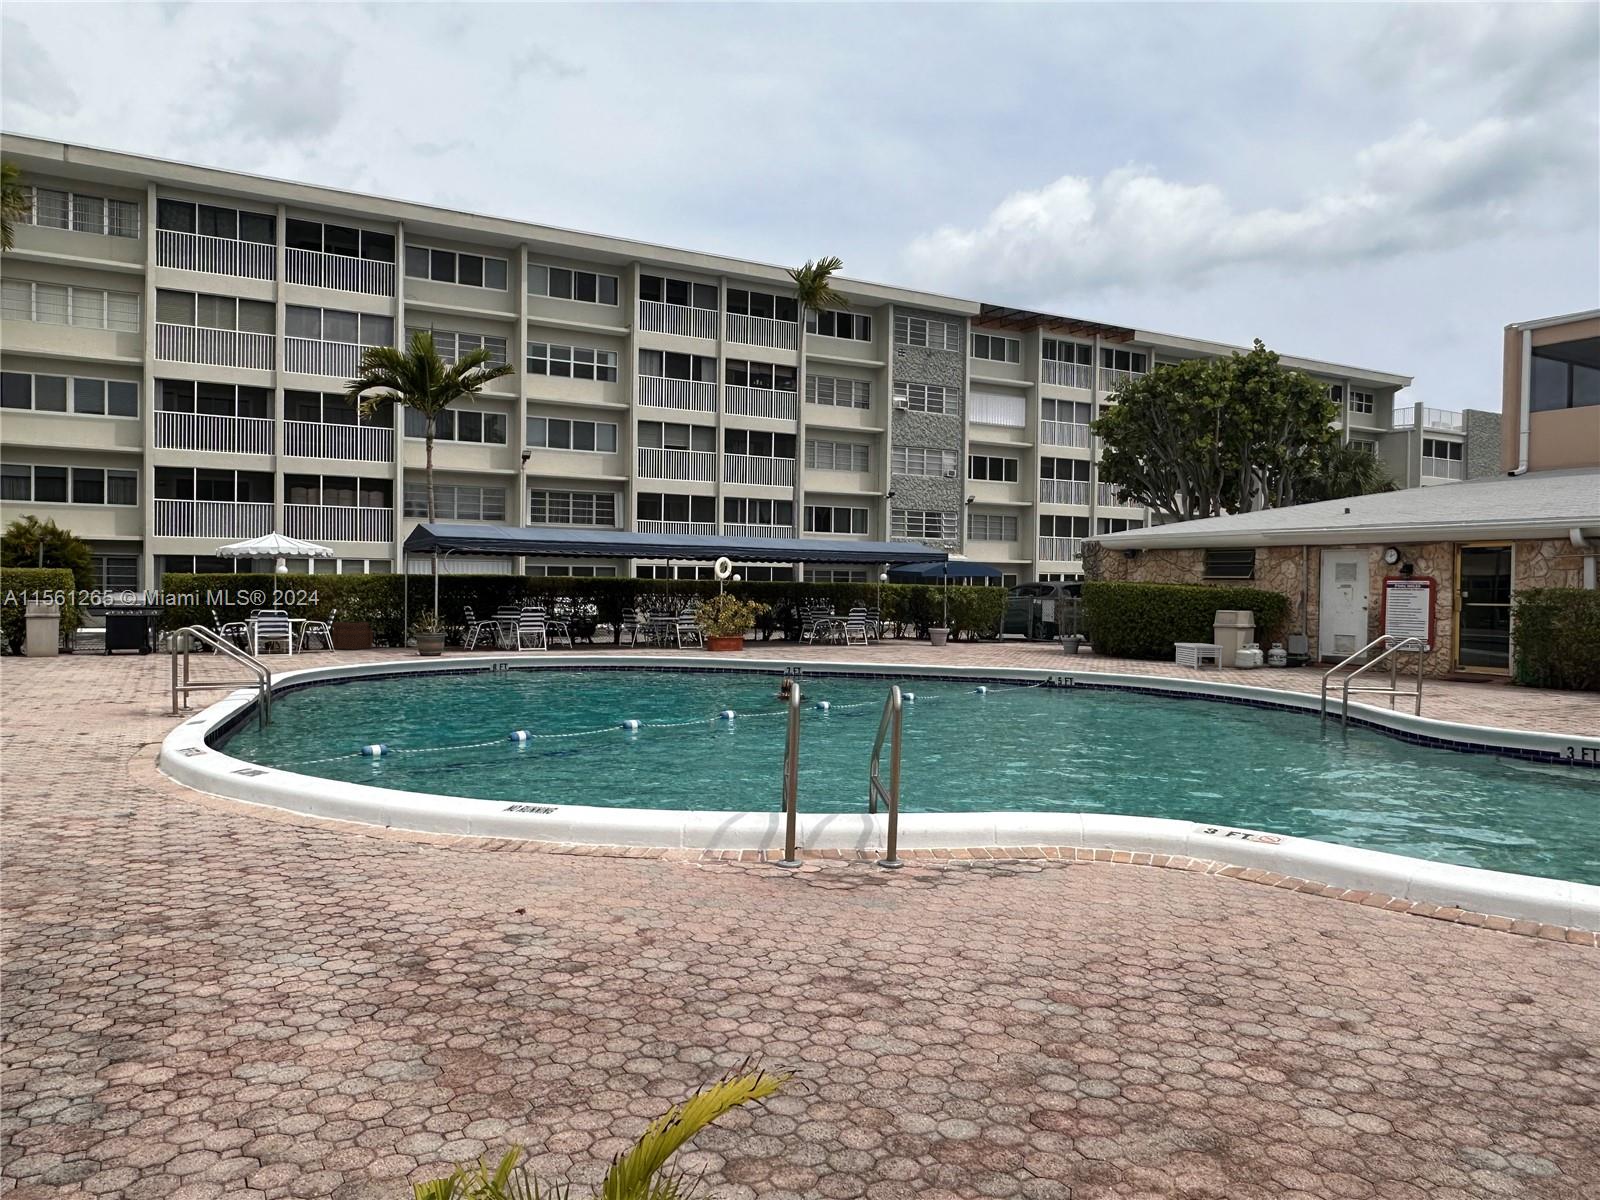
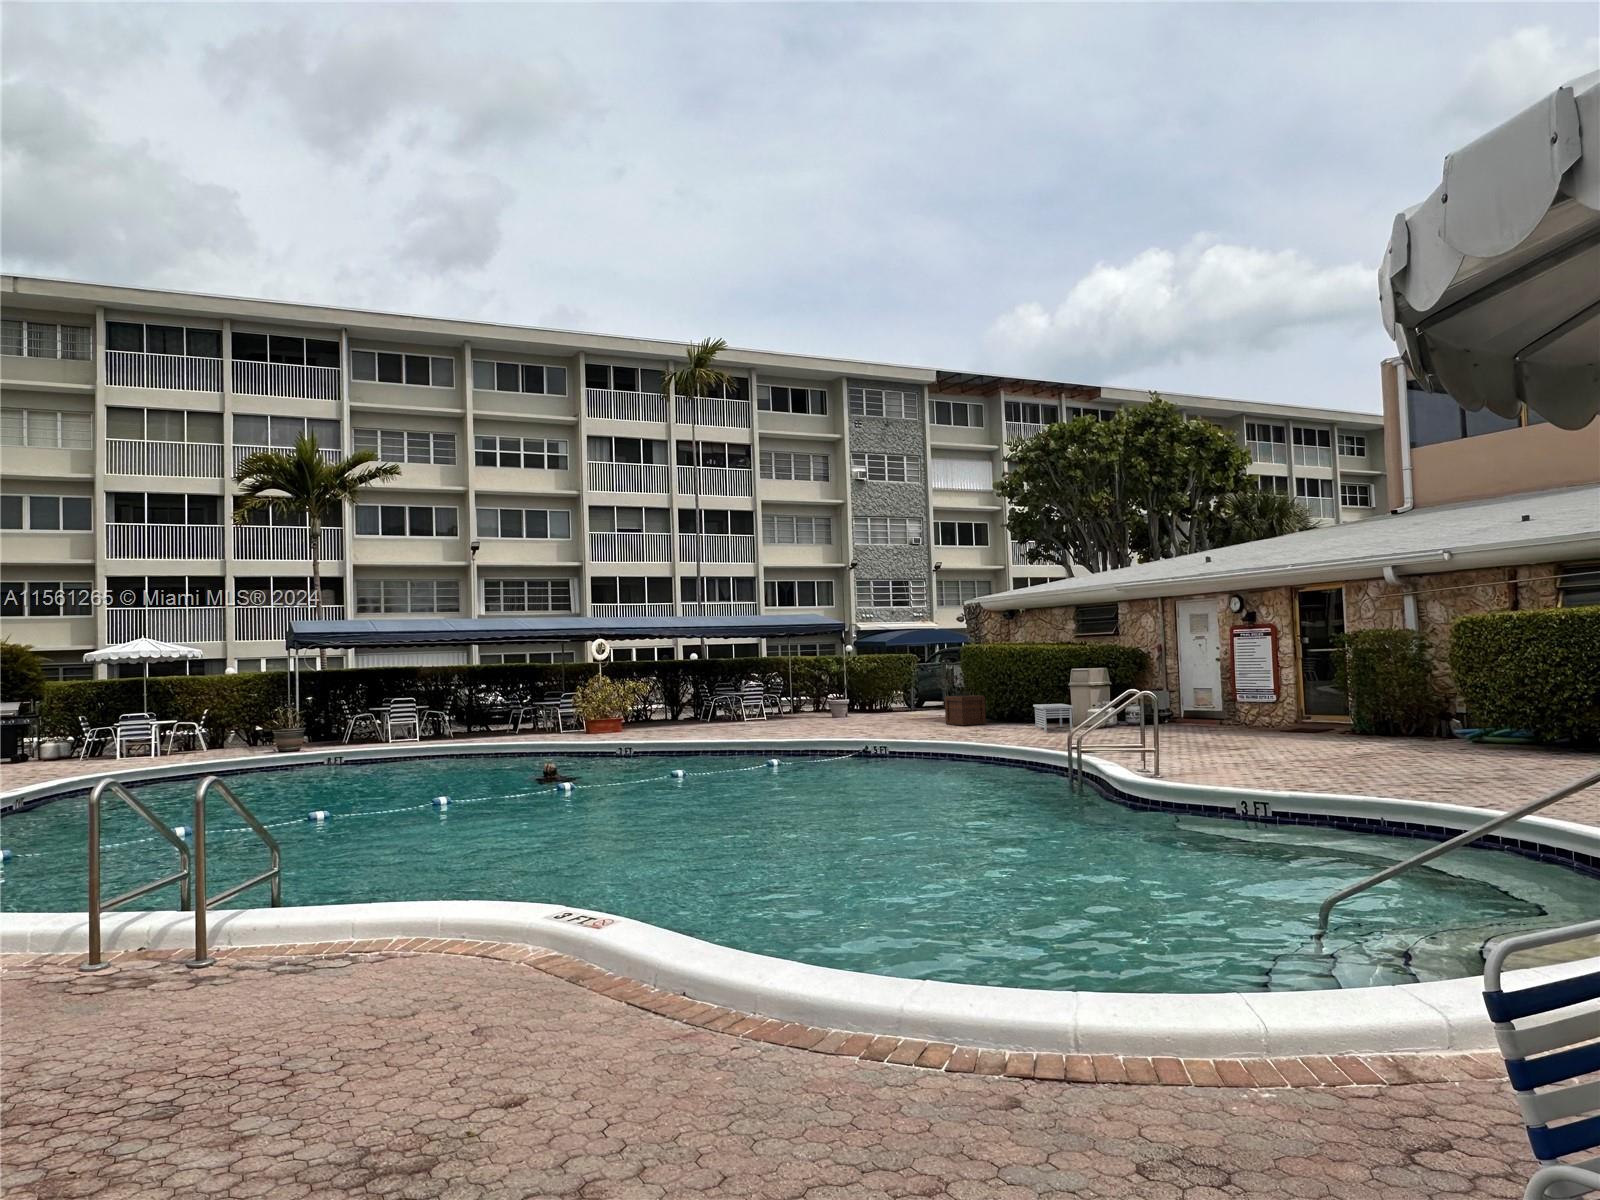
wooden crate: present [332,622,373,650] -> present [945,695,986,726]

